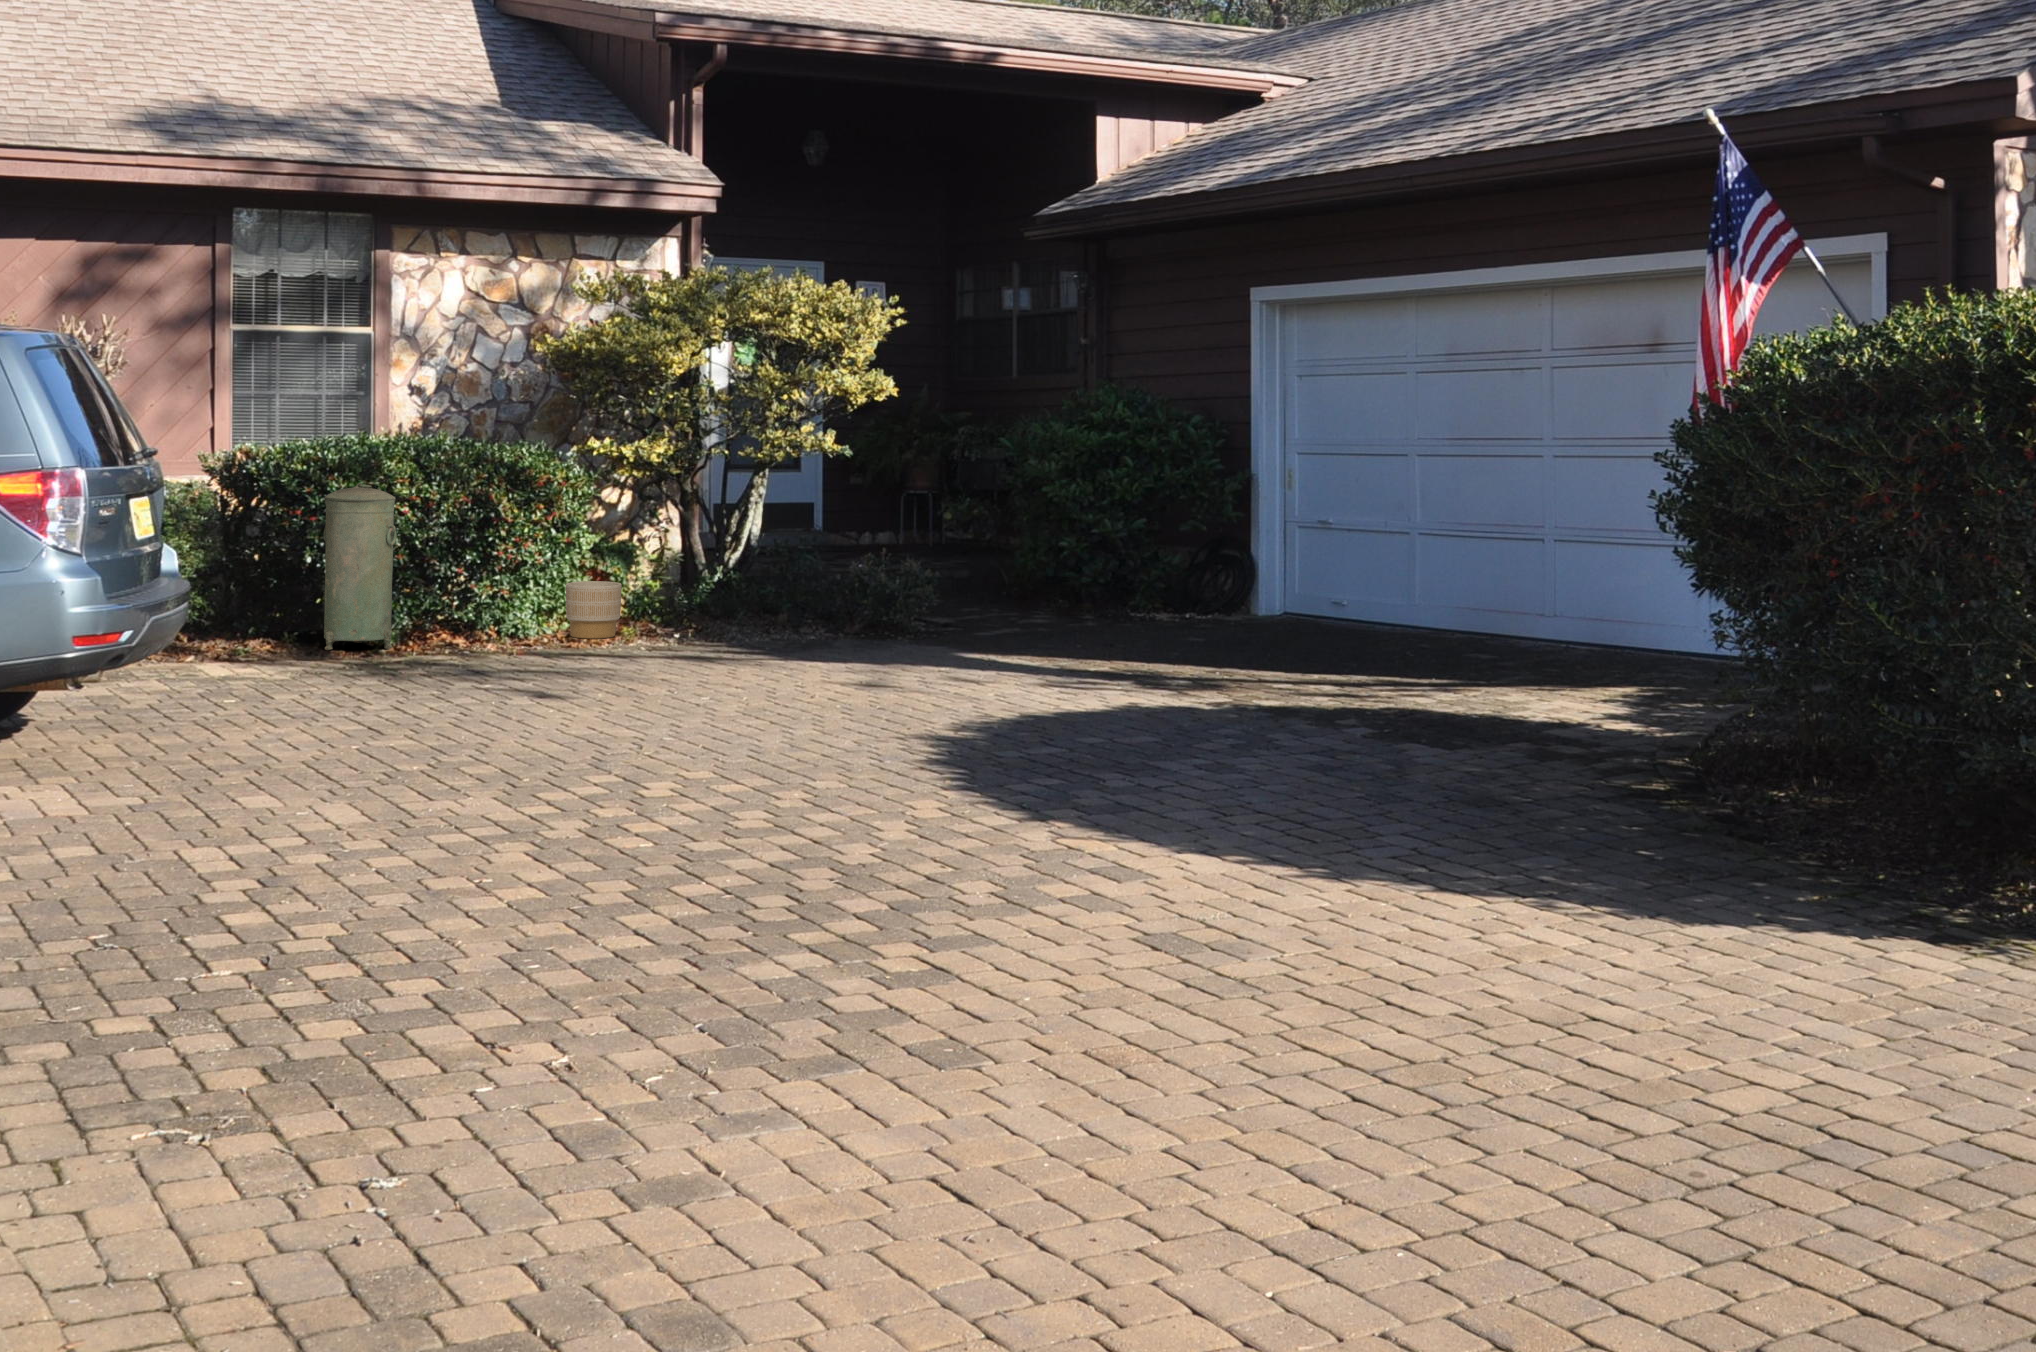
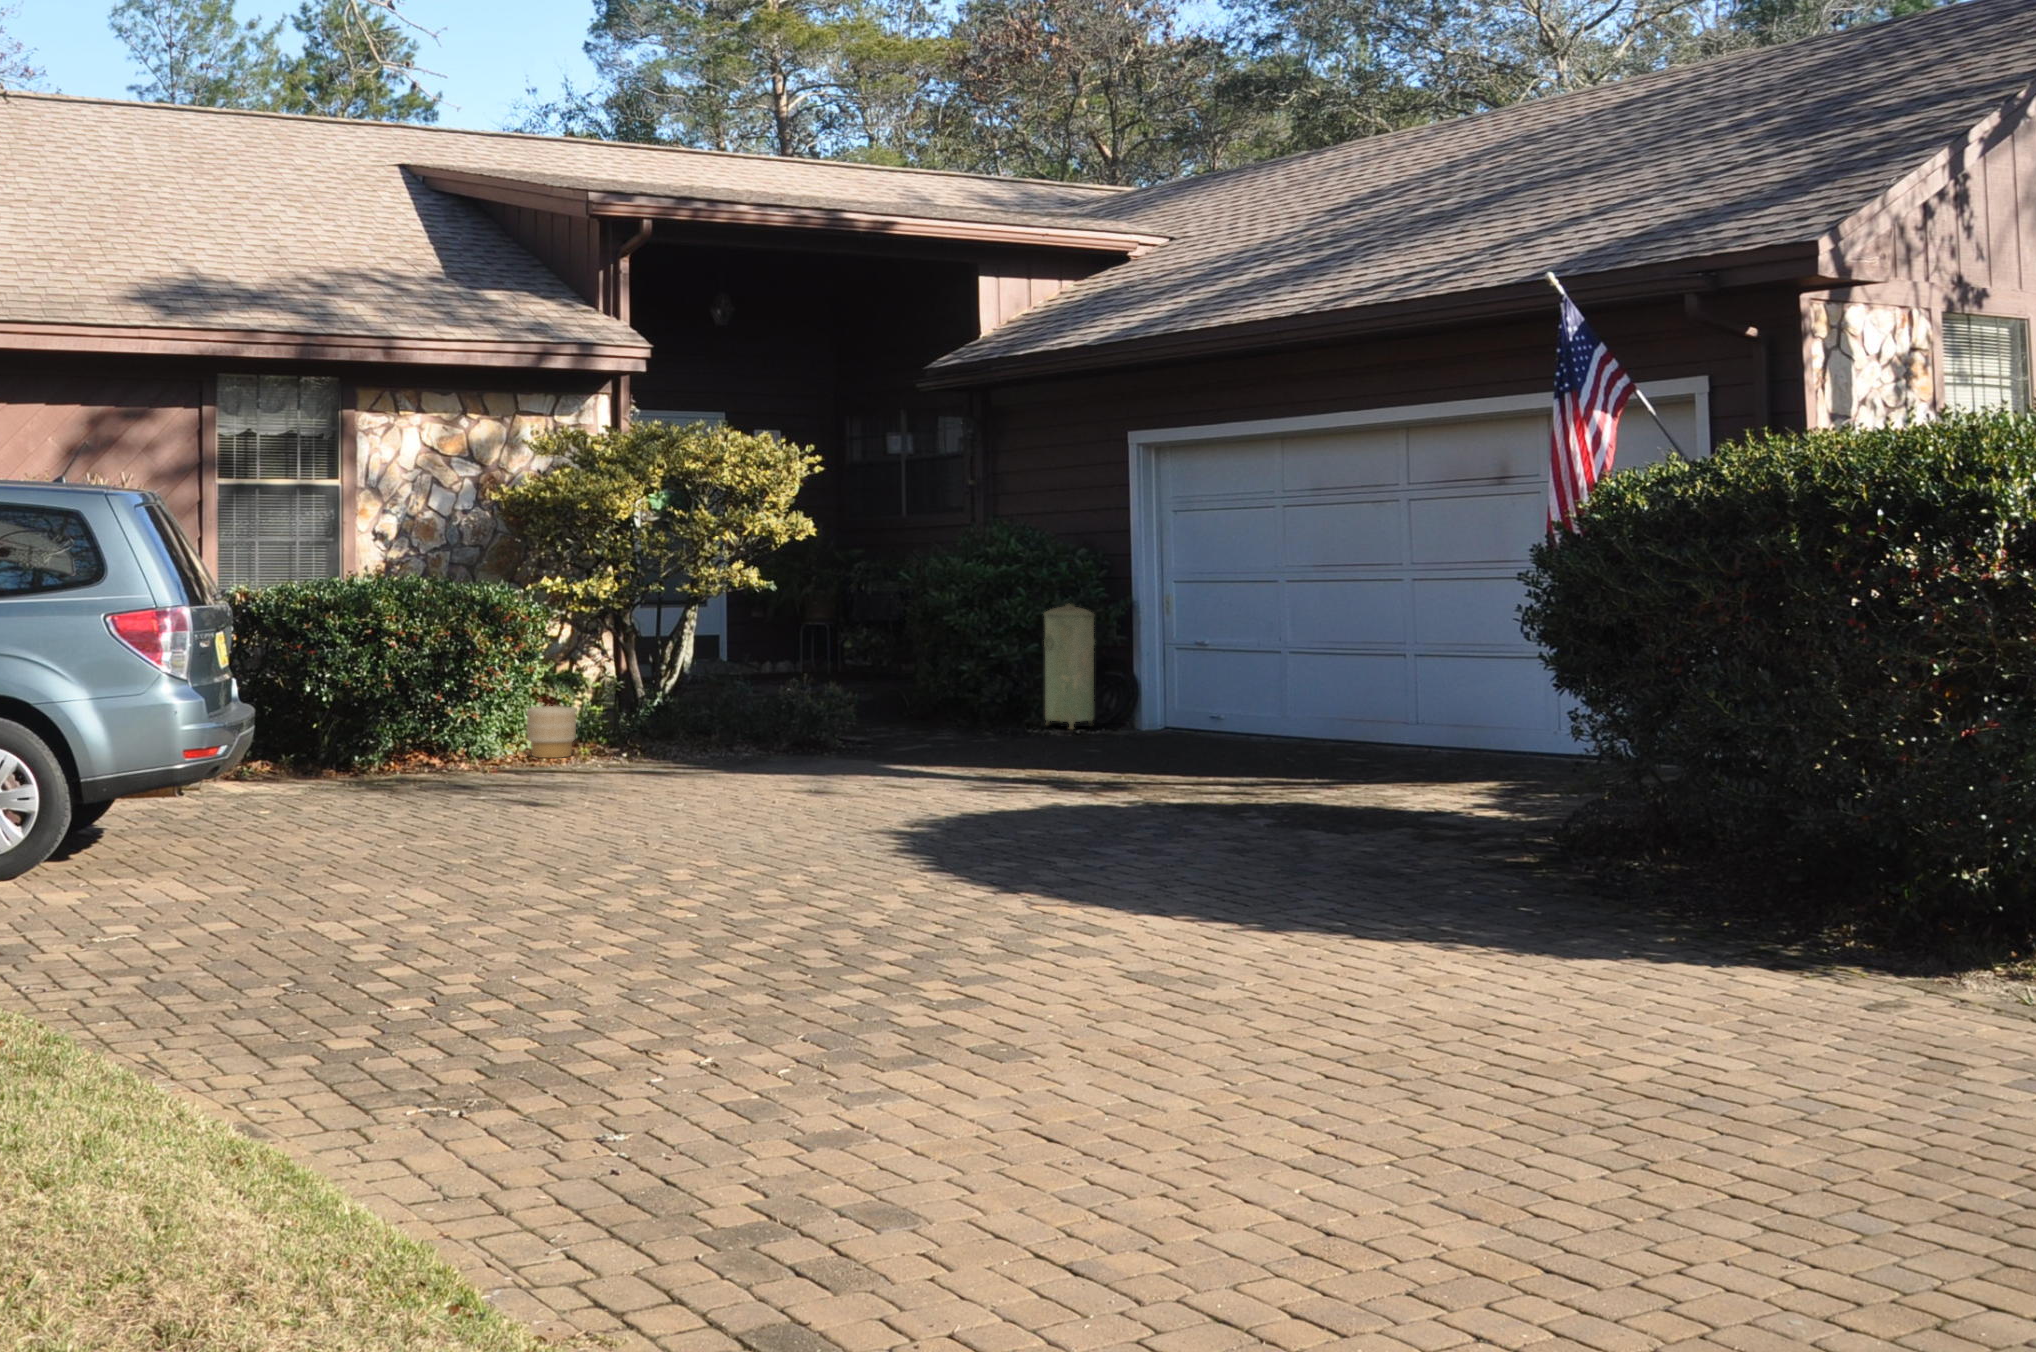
trash can: present [324,483,397,650] -> present [1044,604,1095,730]

